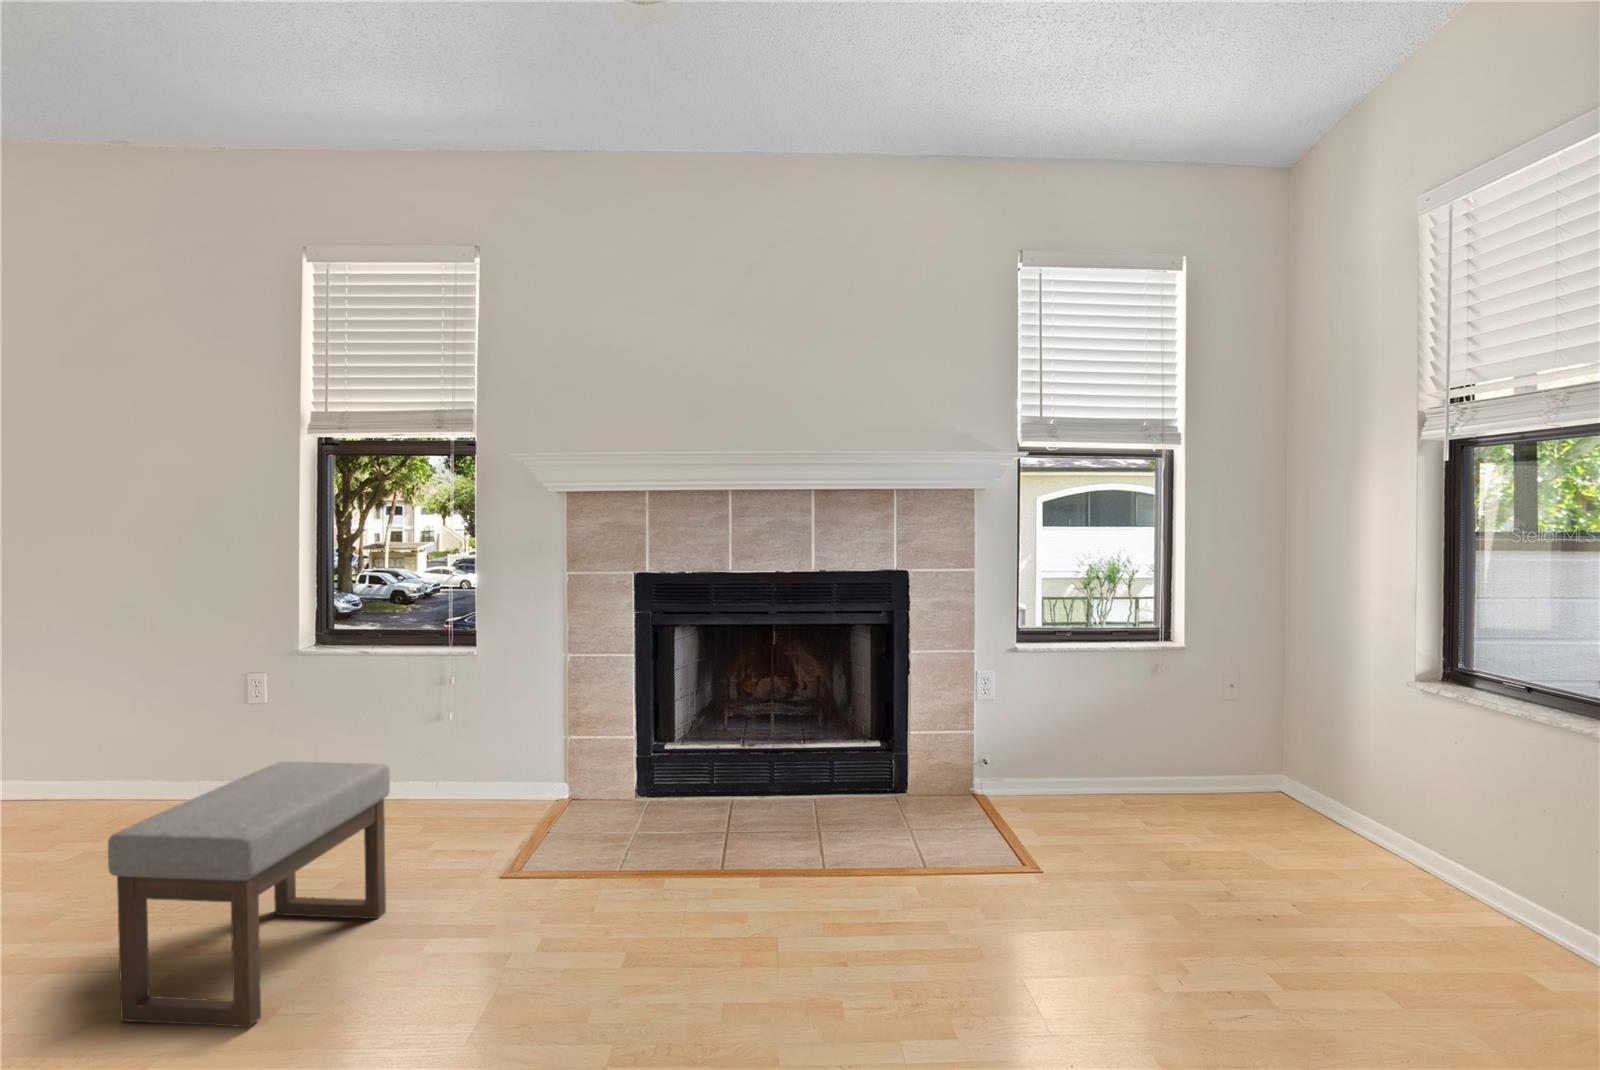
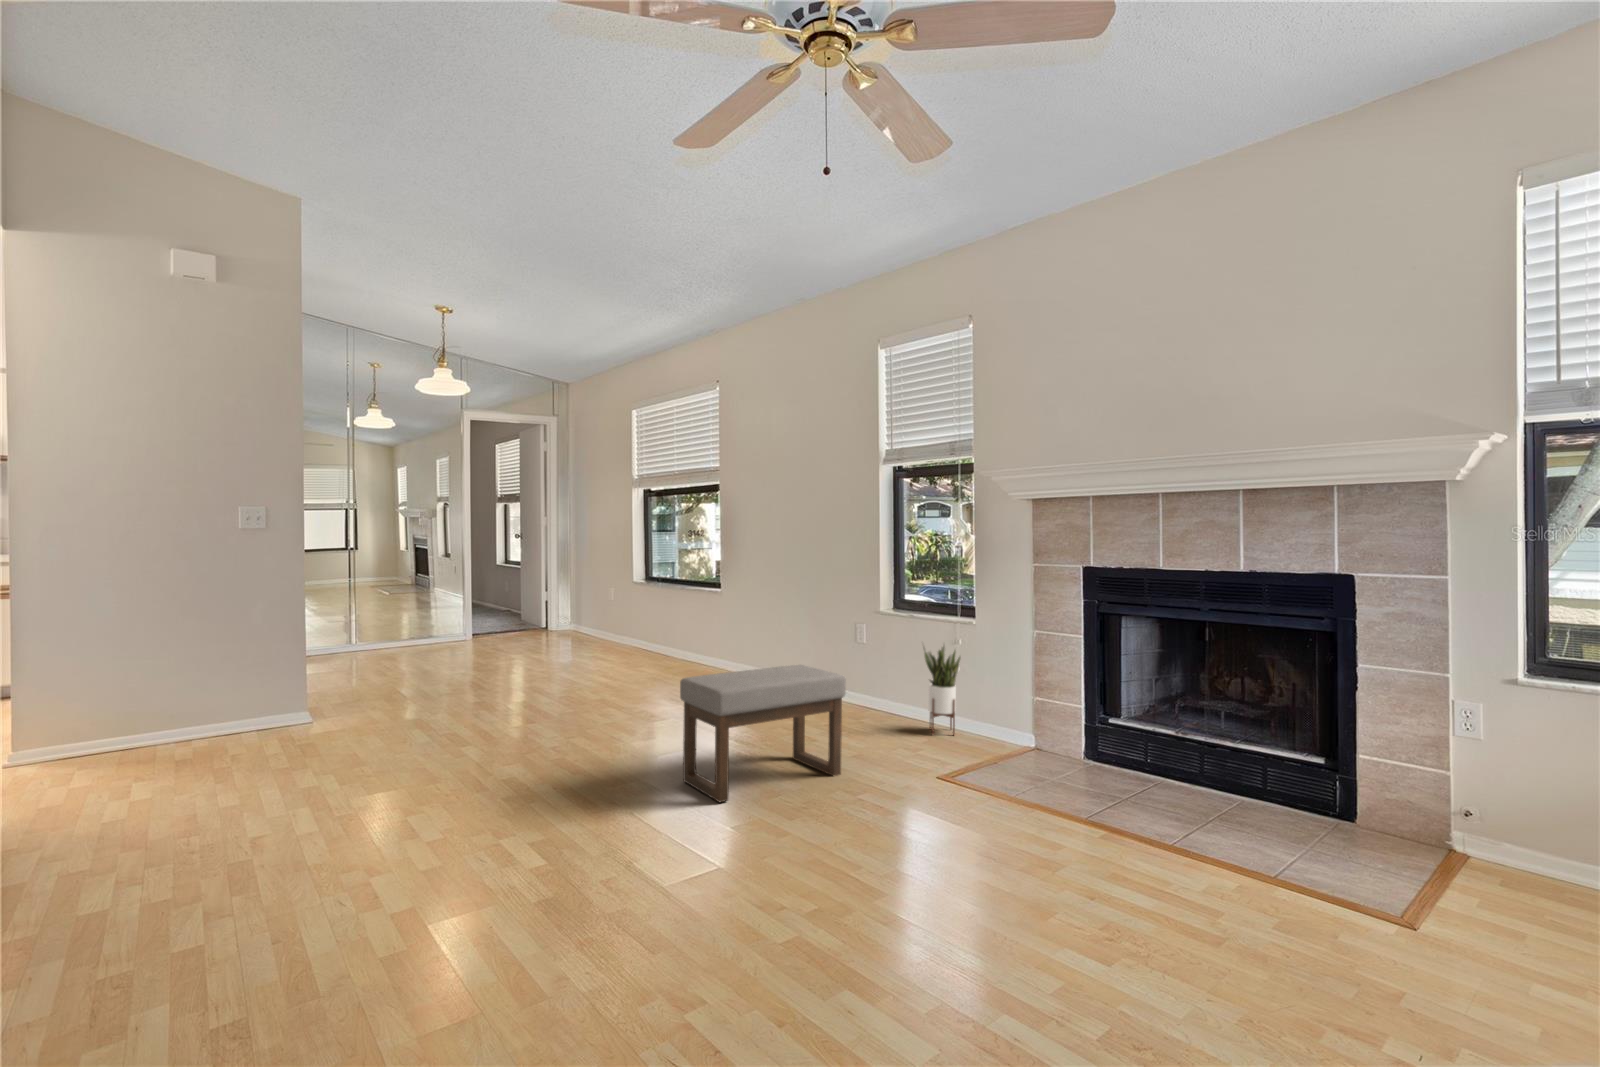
potted plant: none [410,688,469,818] -> present [922,643,961,734]

